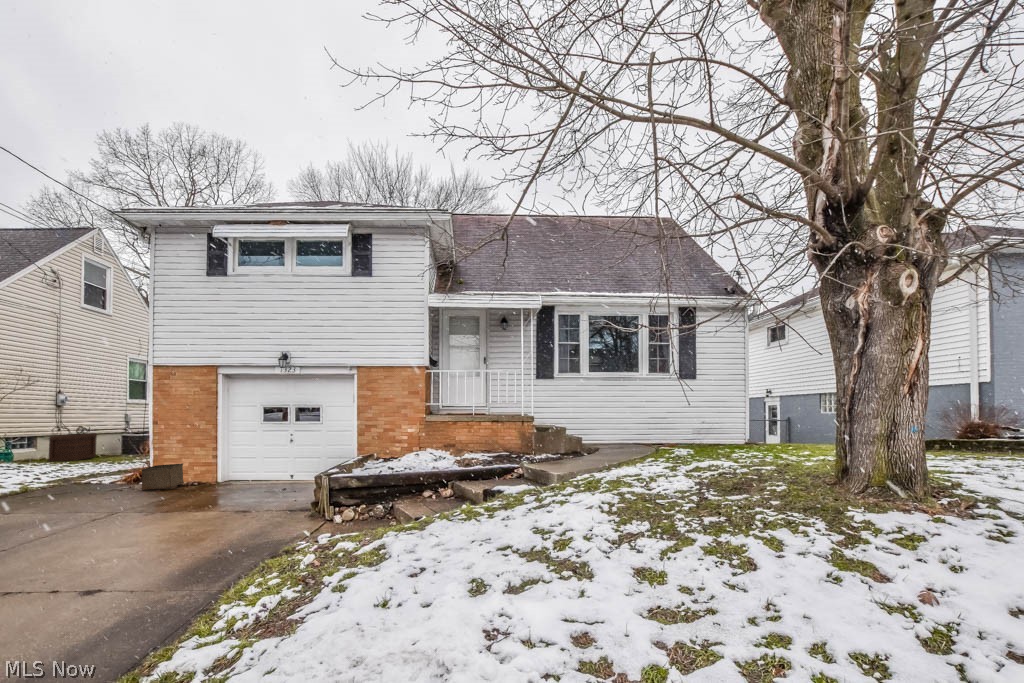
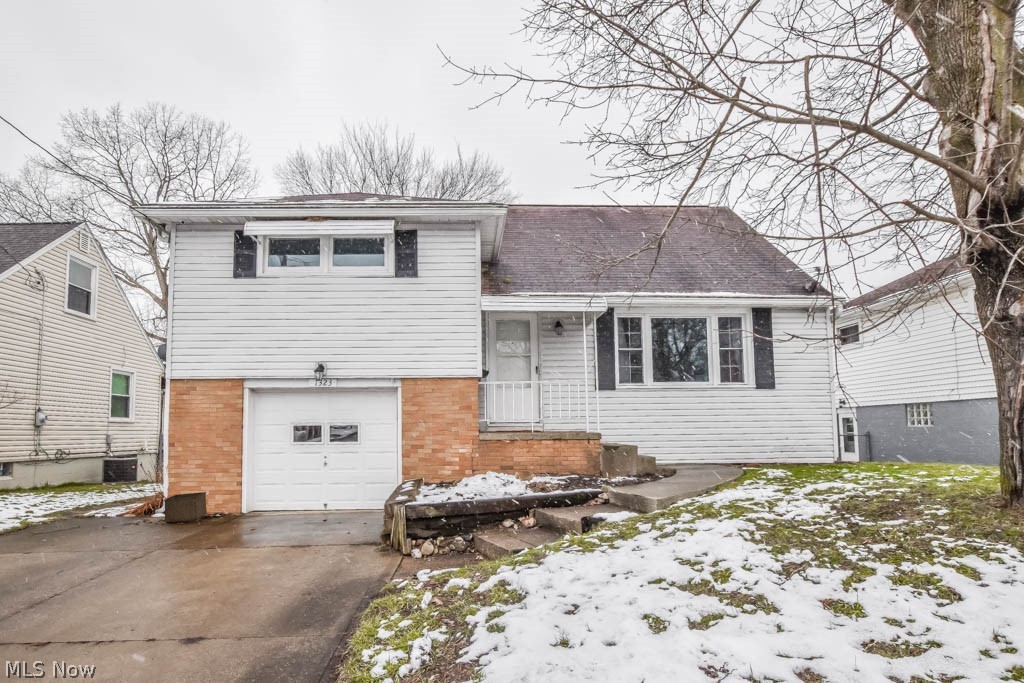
wooden crate: present [48,433,97,461] -> none [26,458,78,492]

